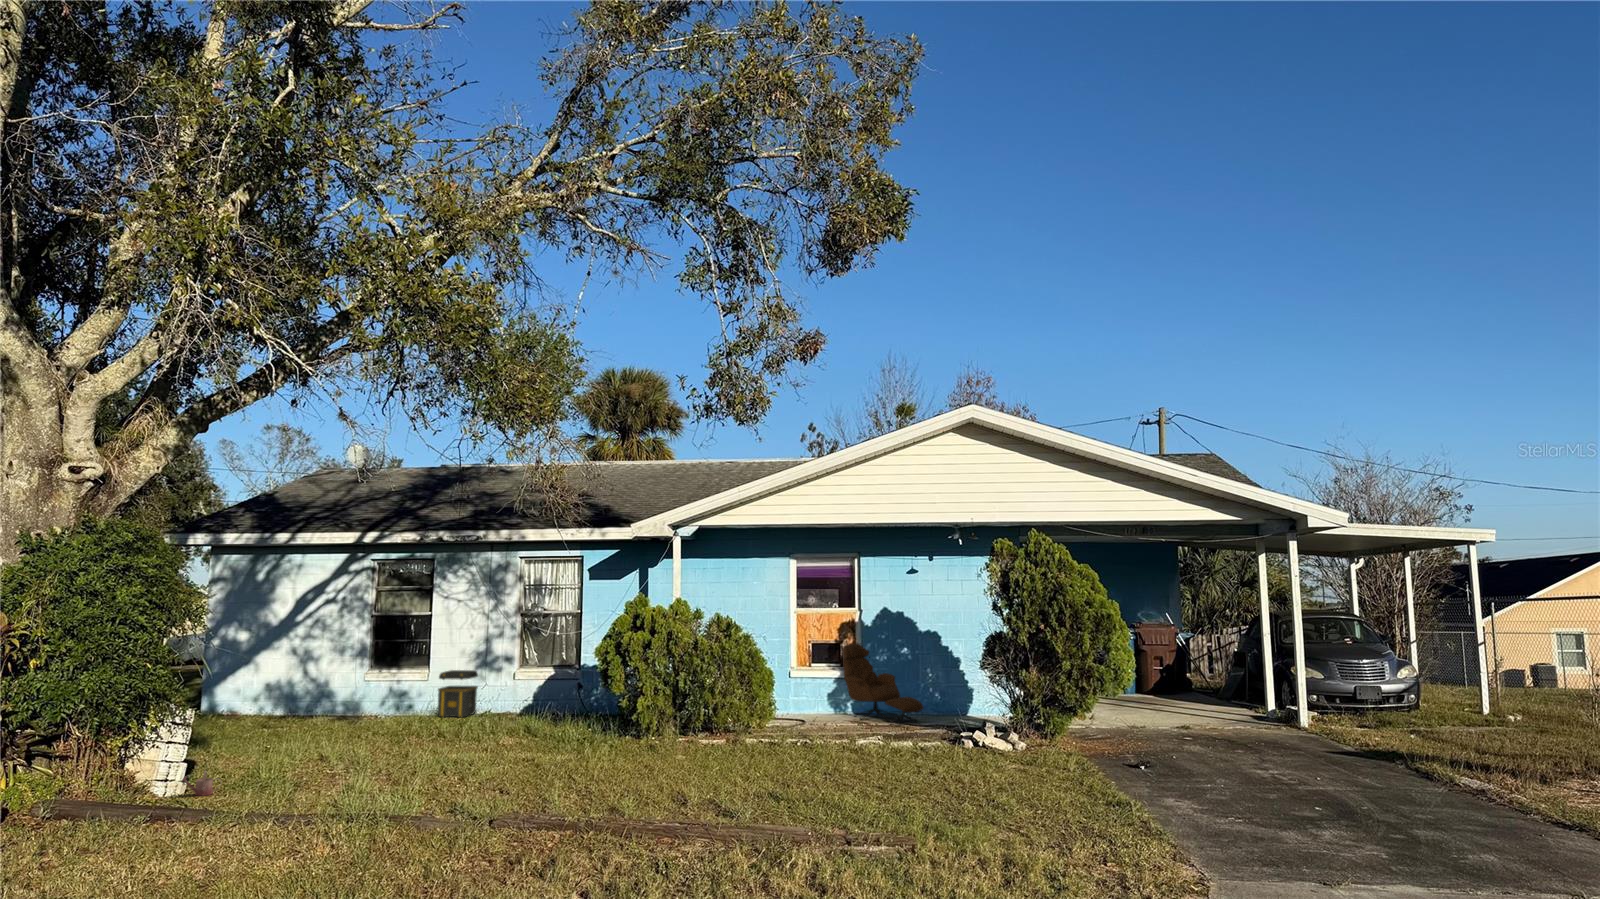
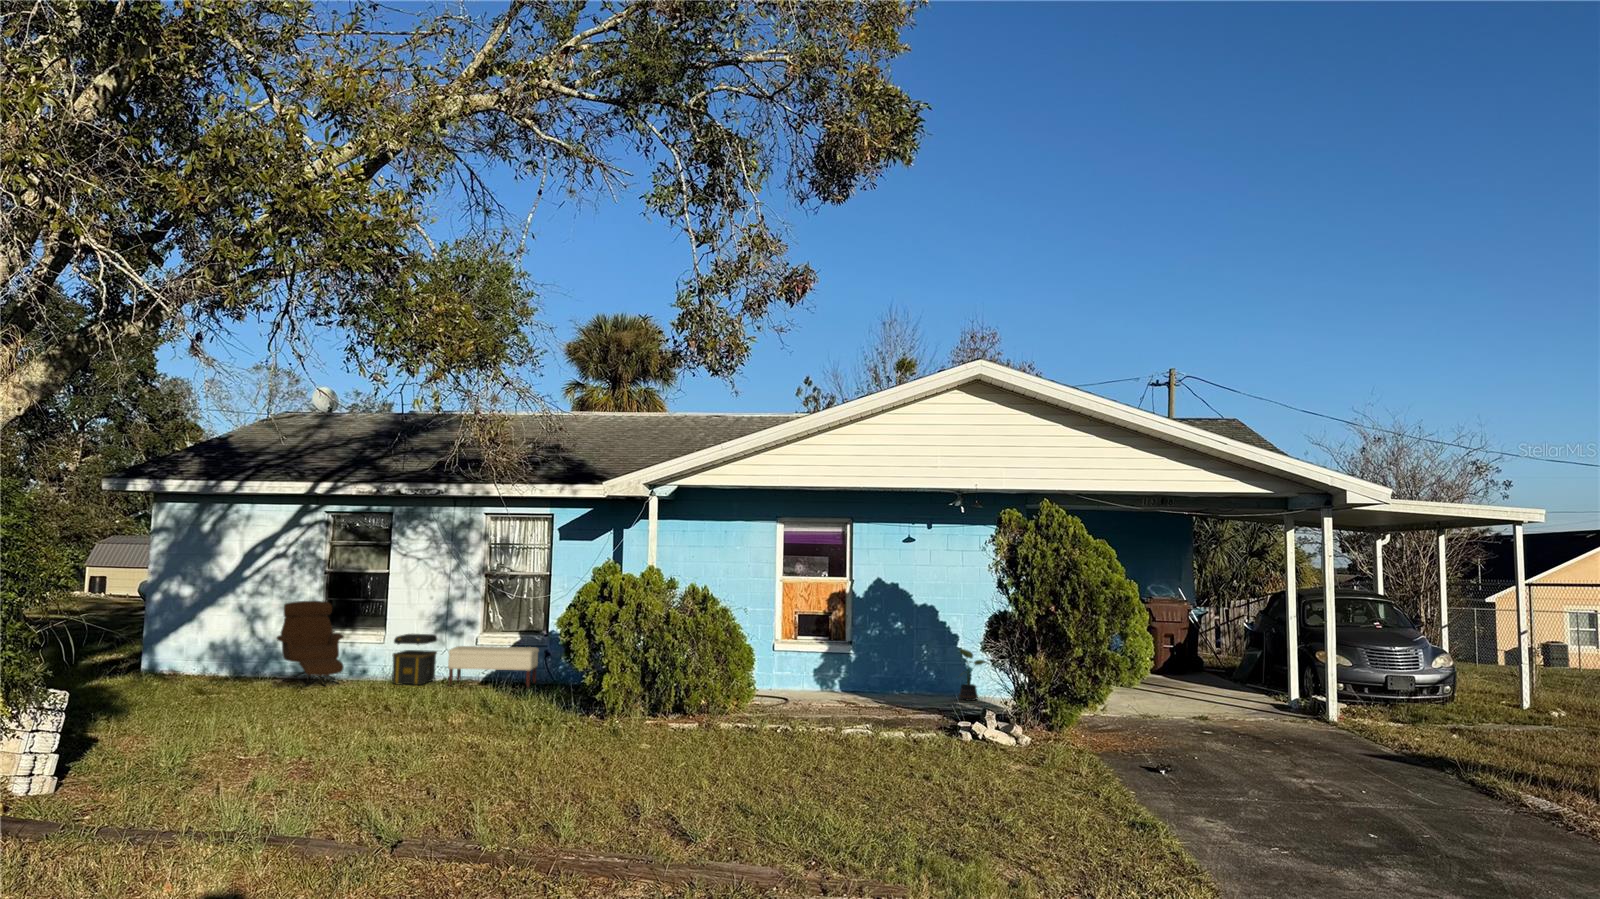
lounge chair: present [843,644,923,723] -> present [277,601,344,686]
potted plant: none [960,671,989,719] -> present [959,649,987,701]
bench: none [490,680,572,718] -> present [448,646,539,687]
watering can: present [181,771,214,796] -> none [54,758,105,788]

